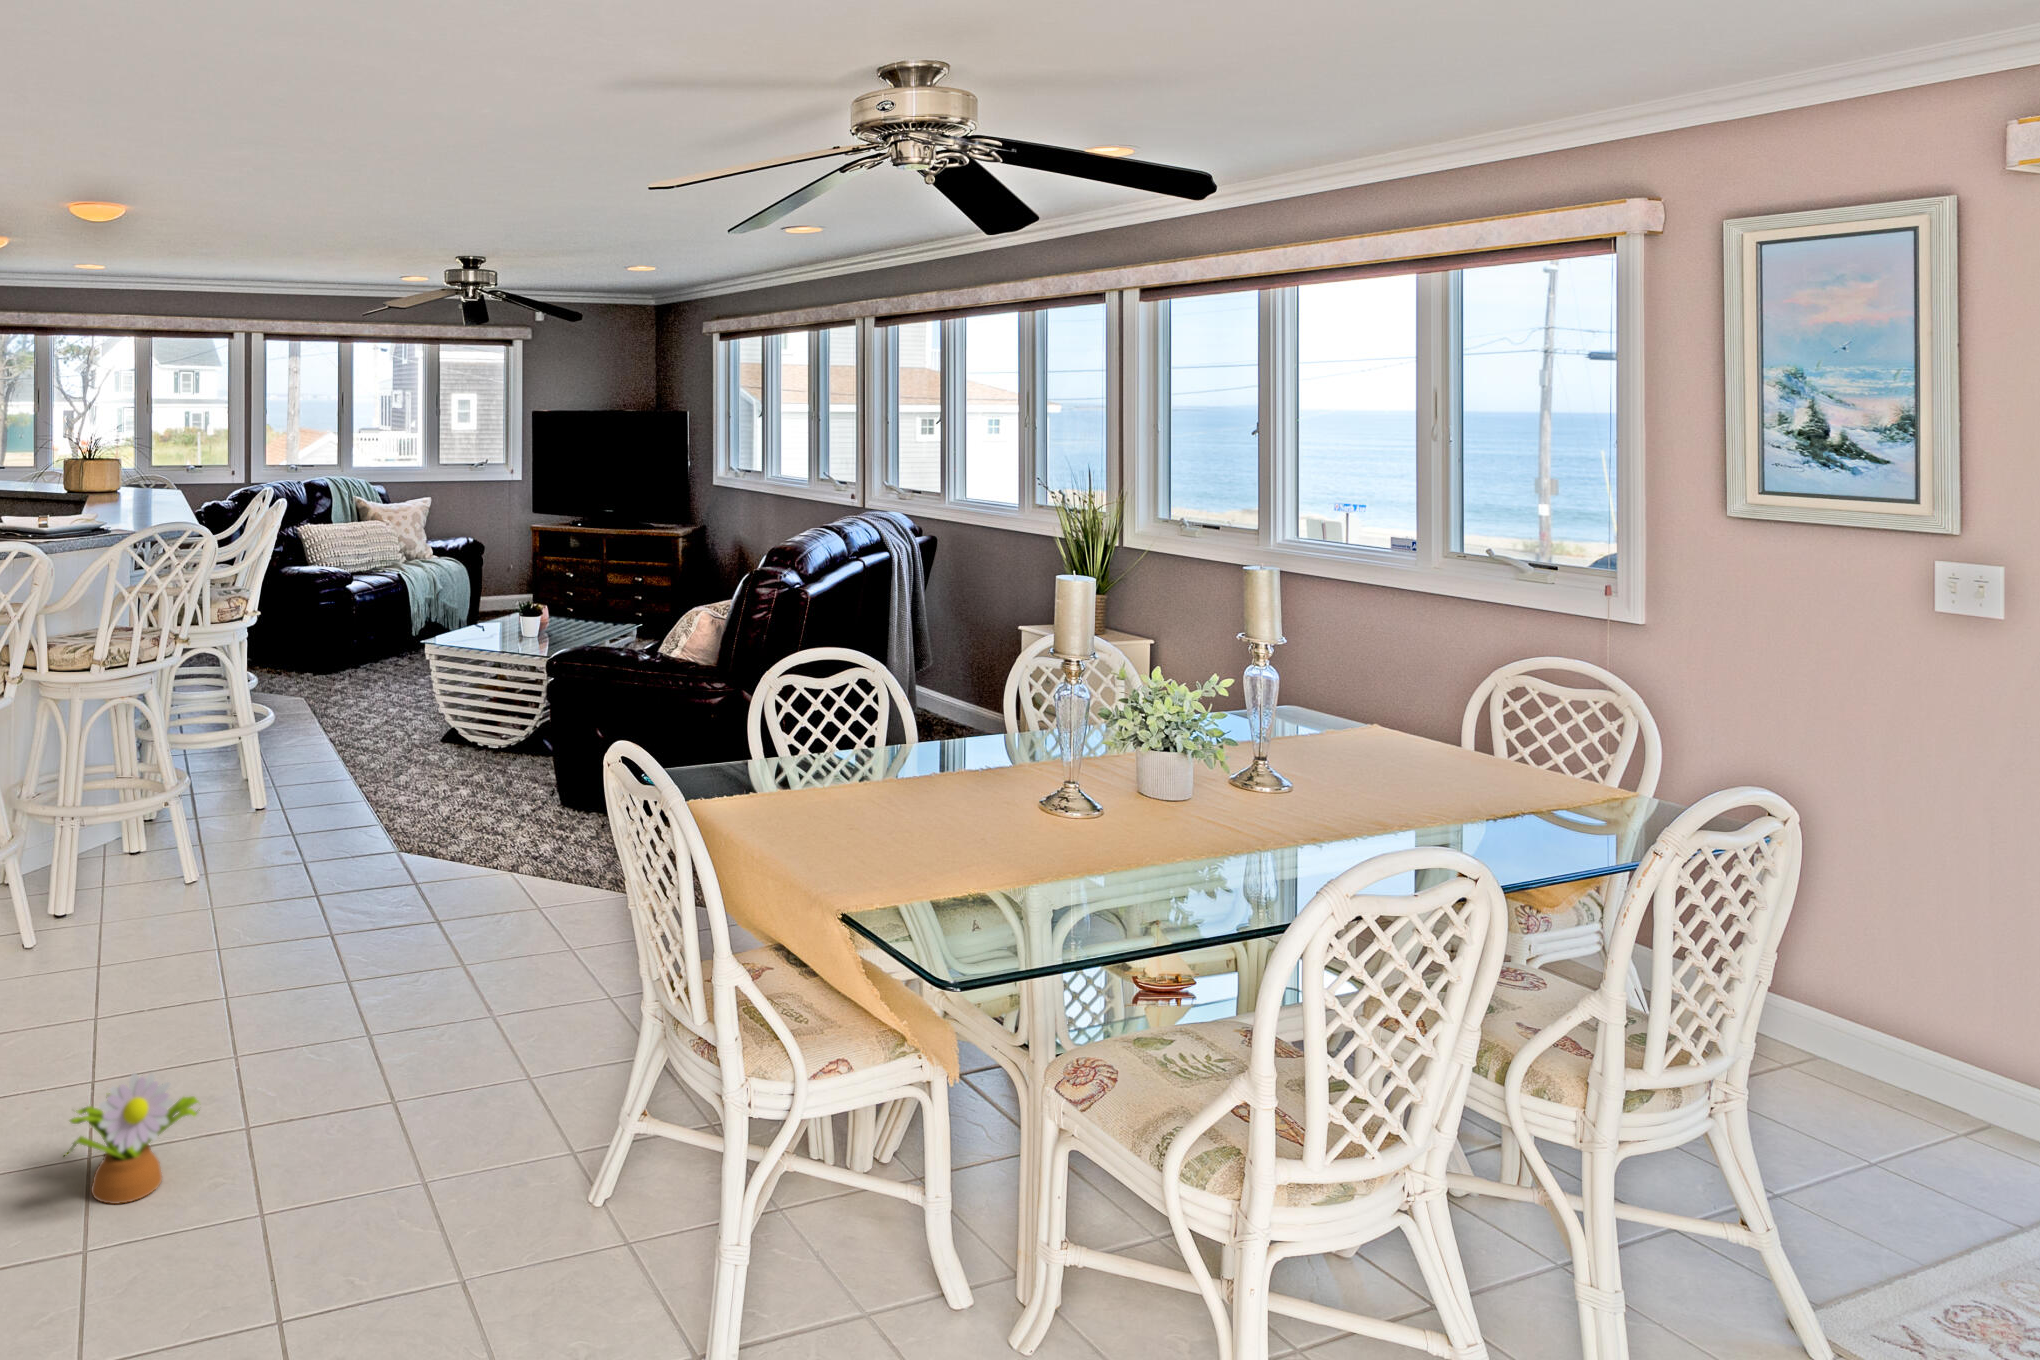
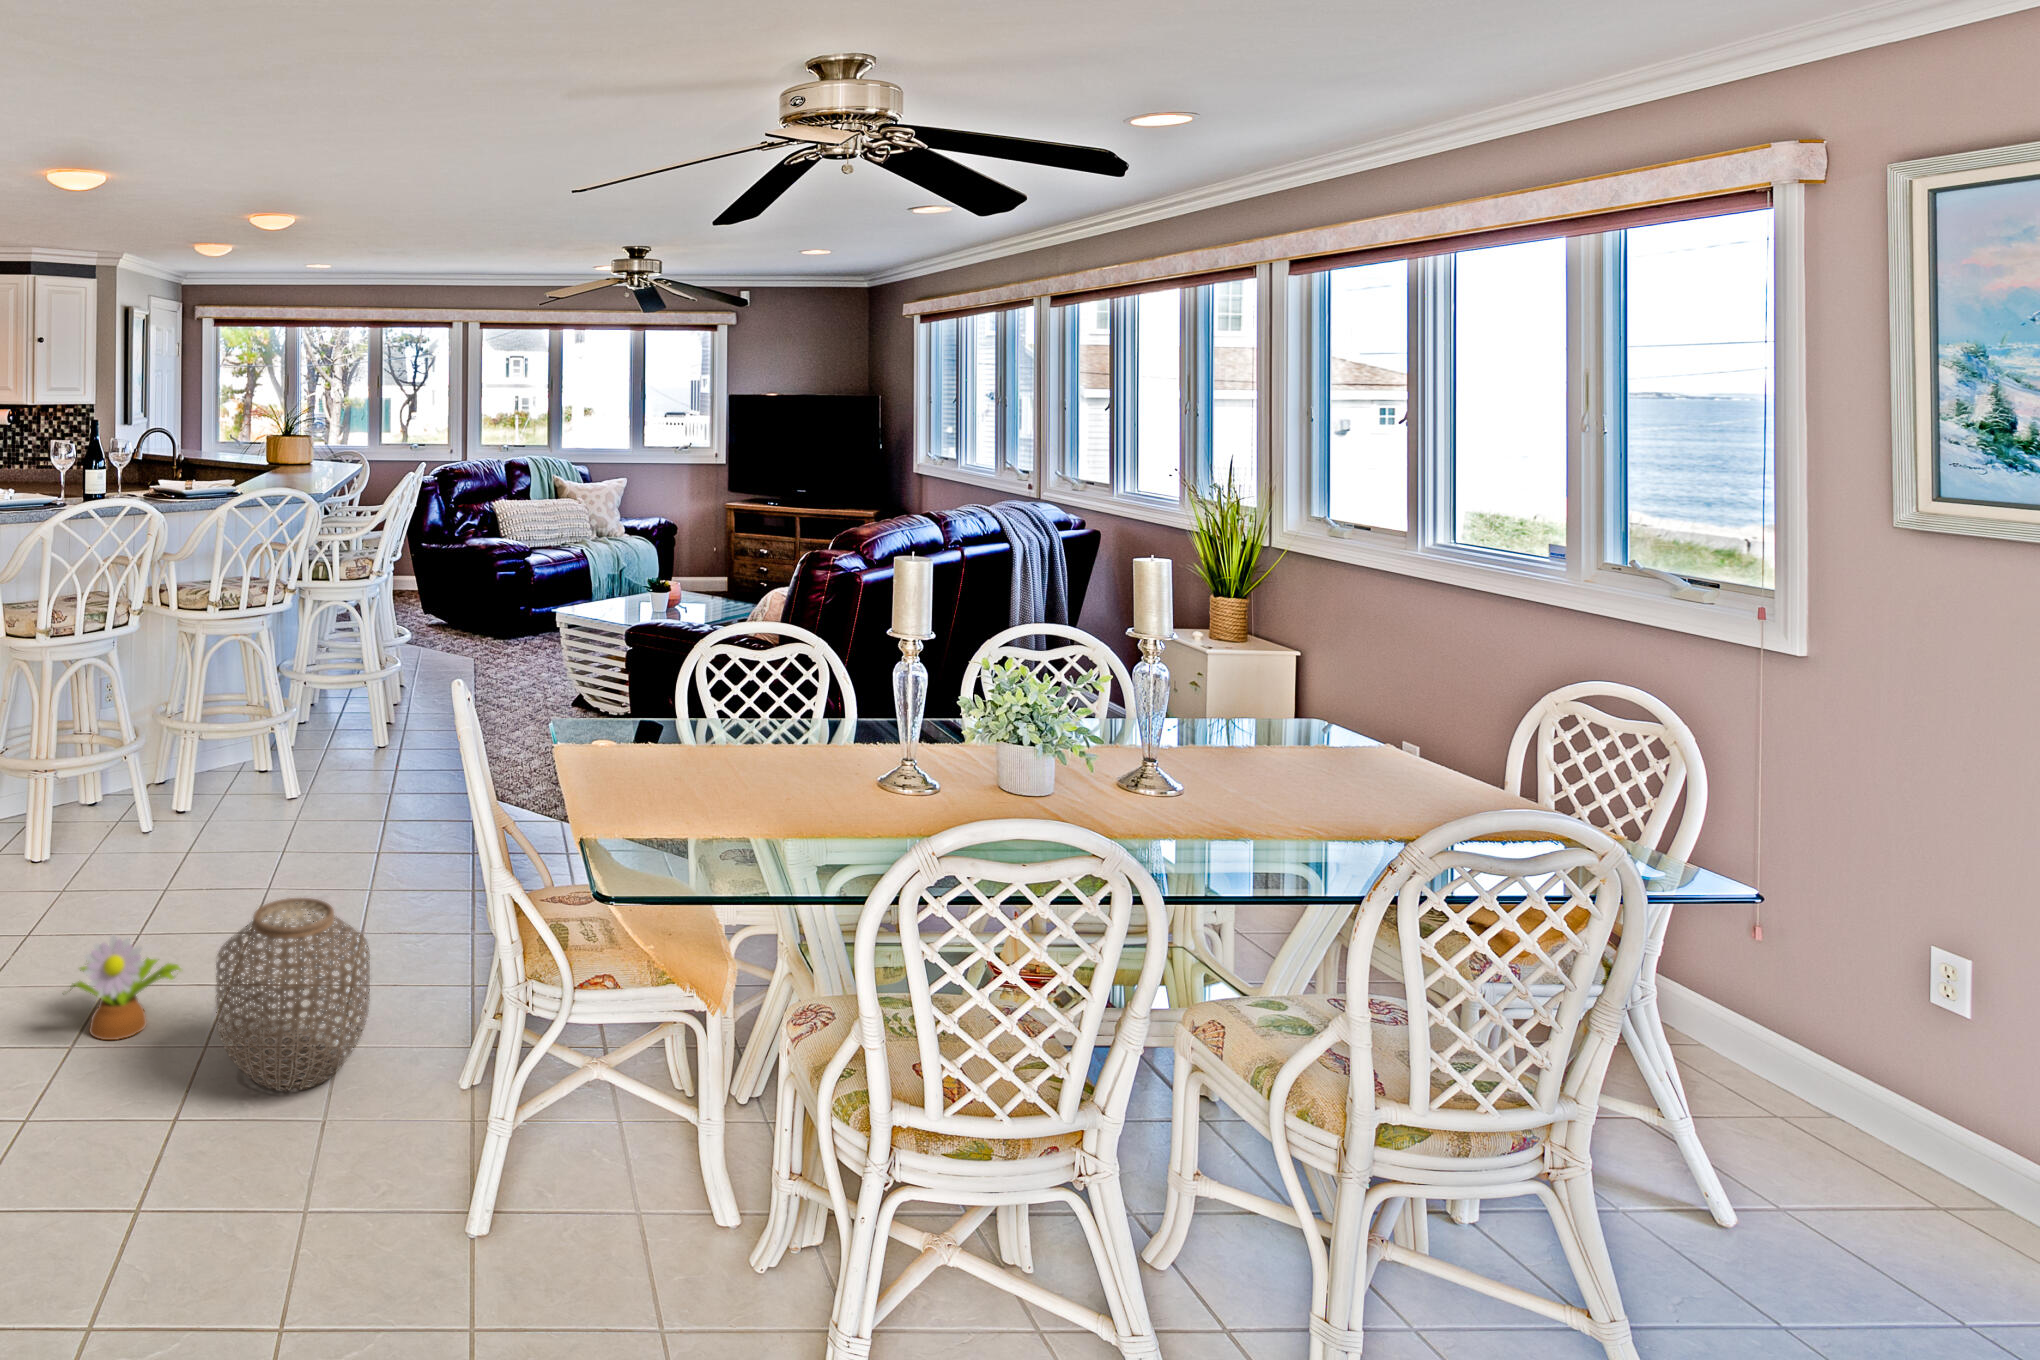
woven basket: none [282,995,460,1224] -> present [216,898,370,1091]

